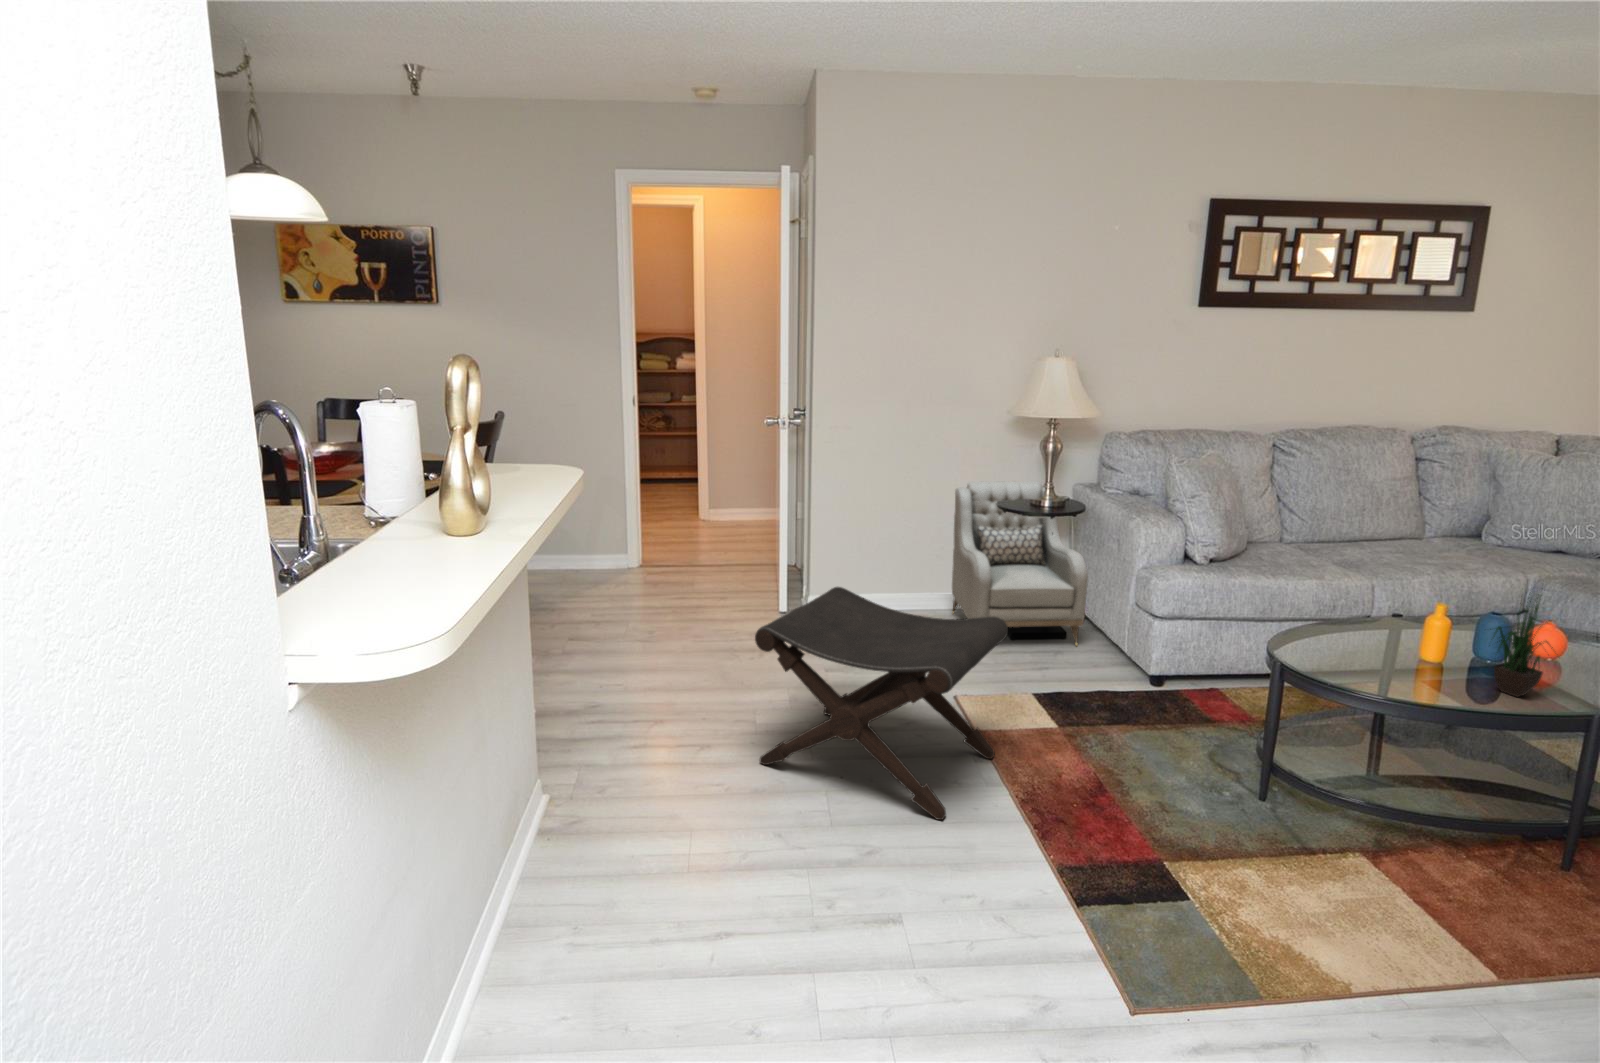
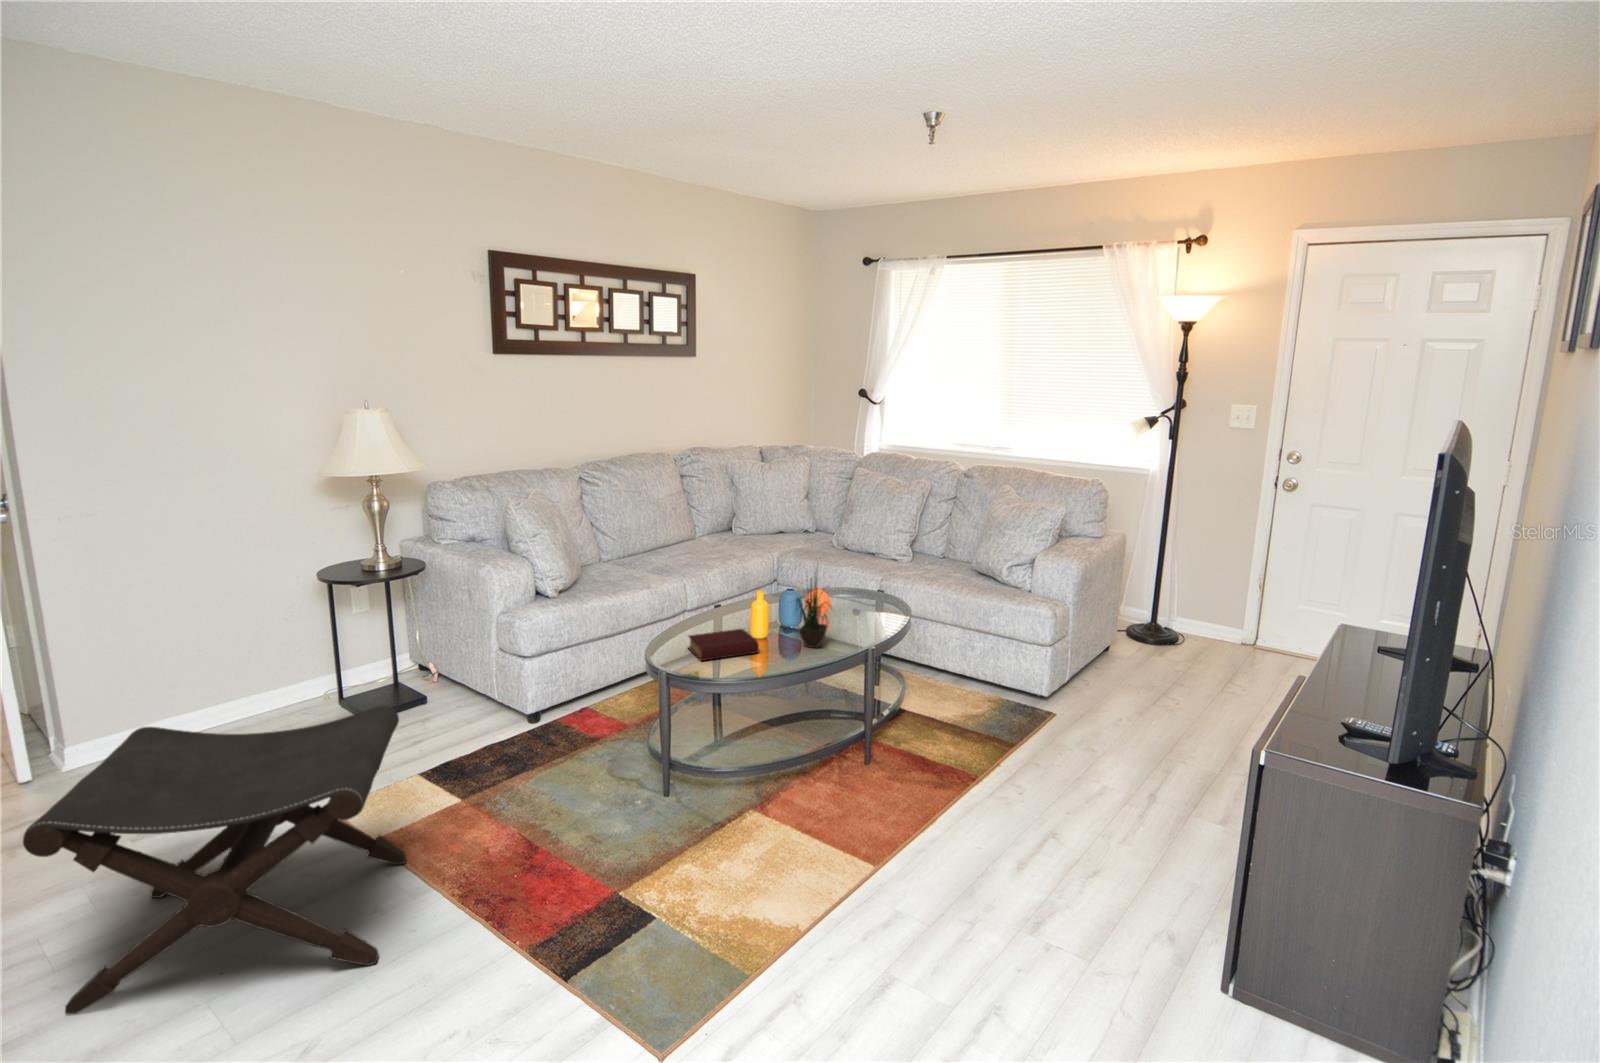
armchair: present [952,481,1088,645] -> none [264,497,447,742]
book: none [1330,637,1425,679] -> present [688,629,759,661]

